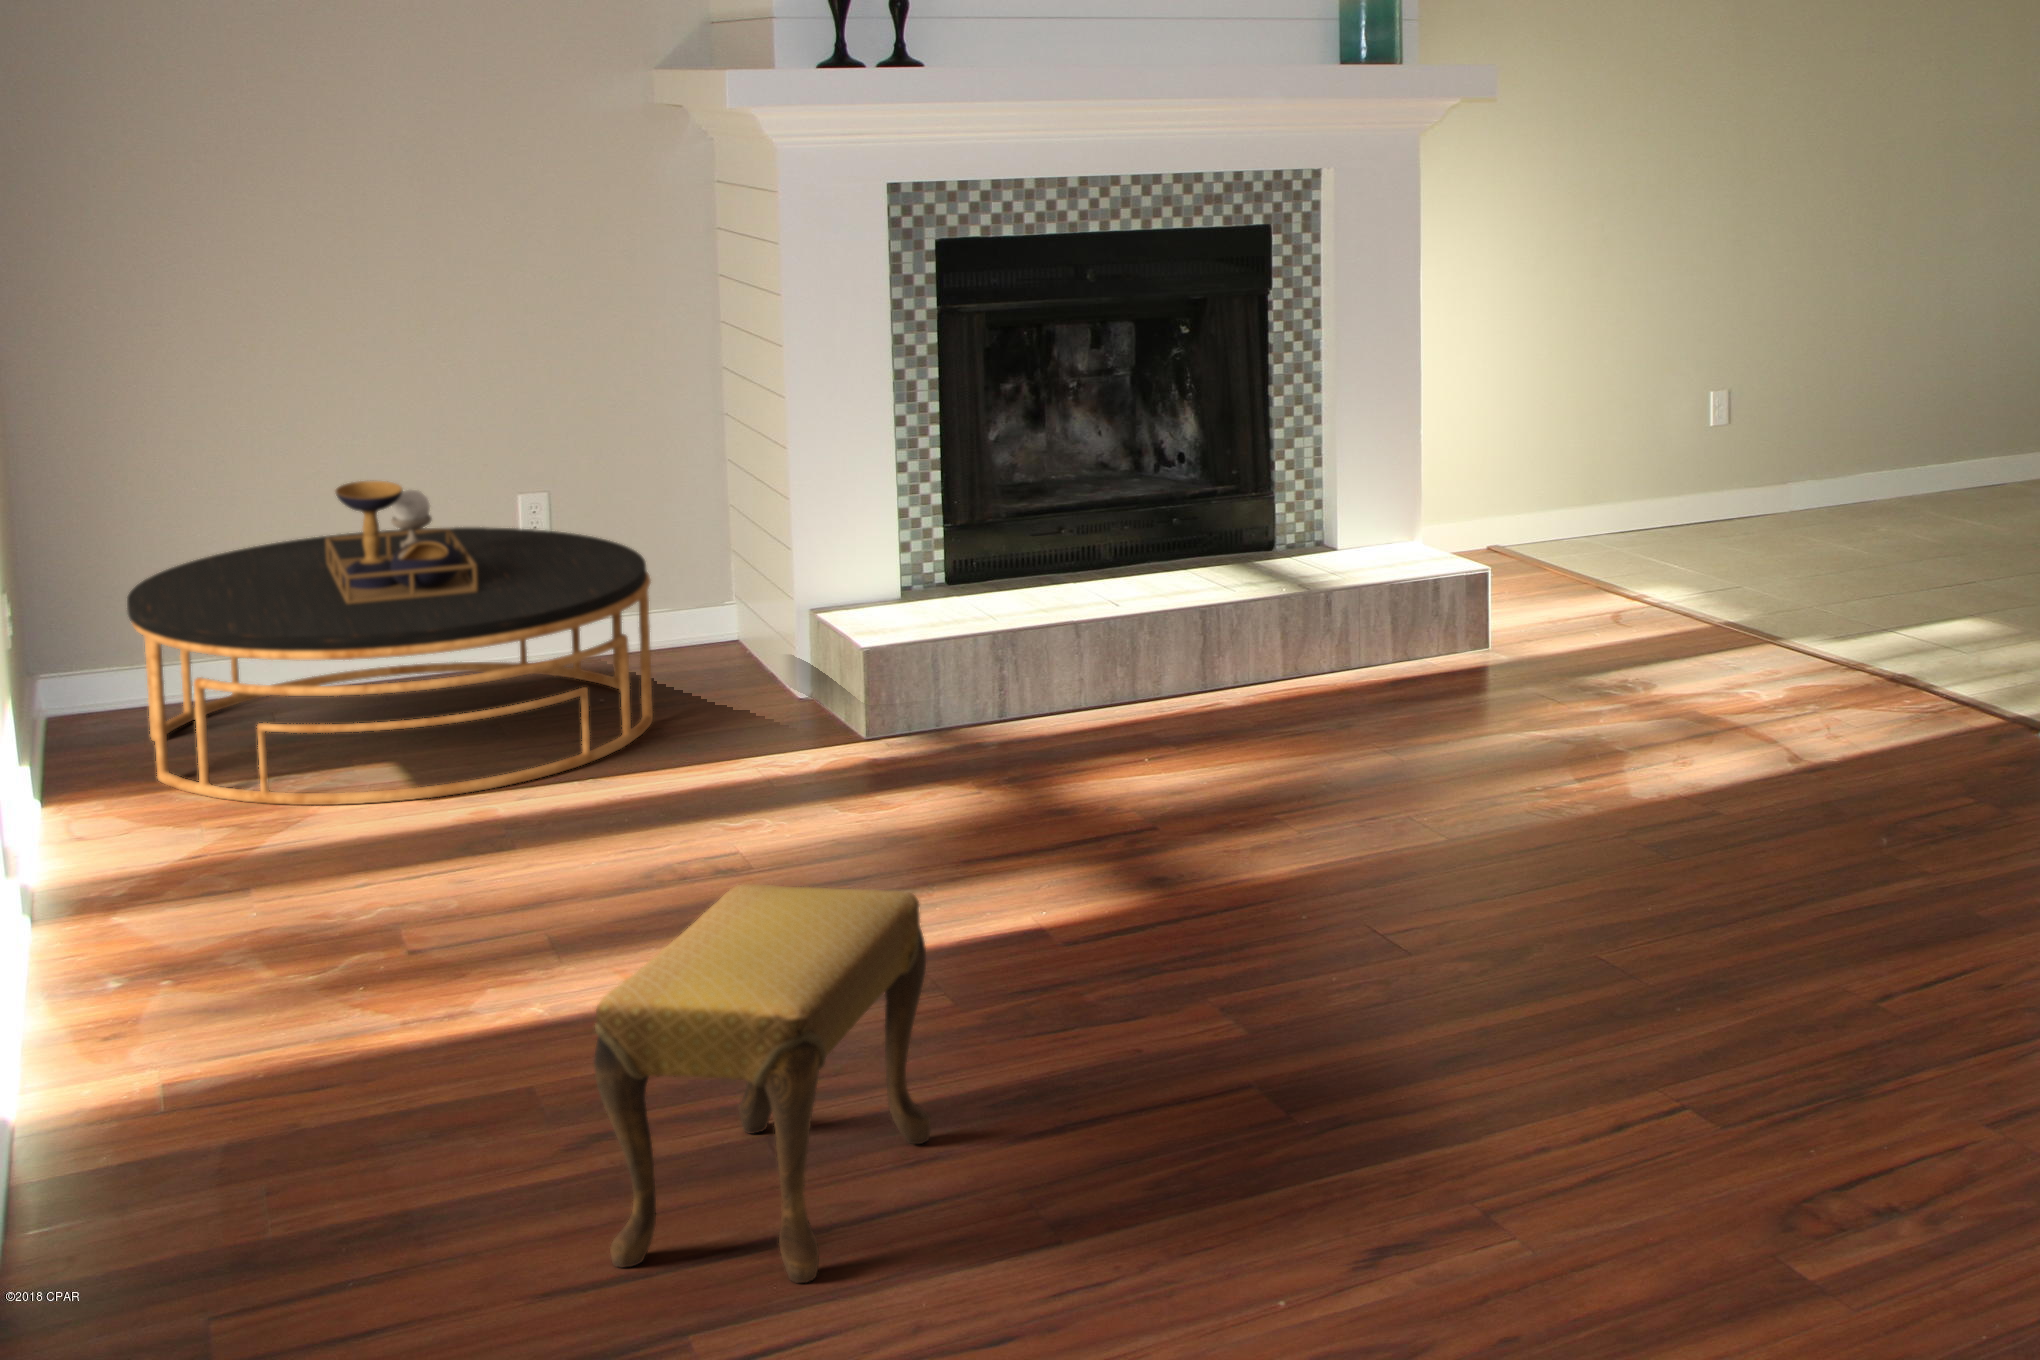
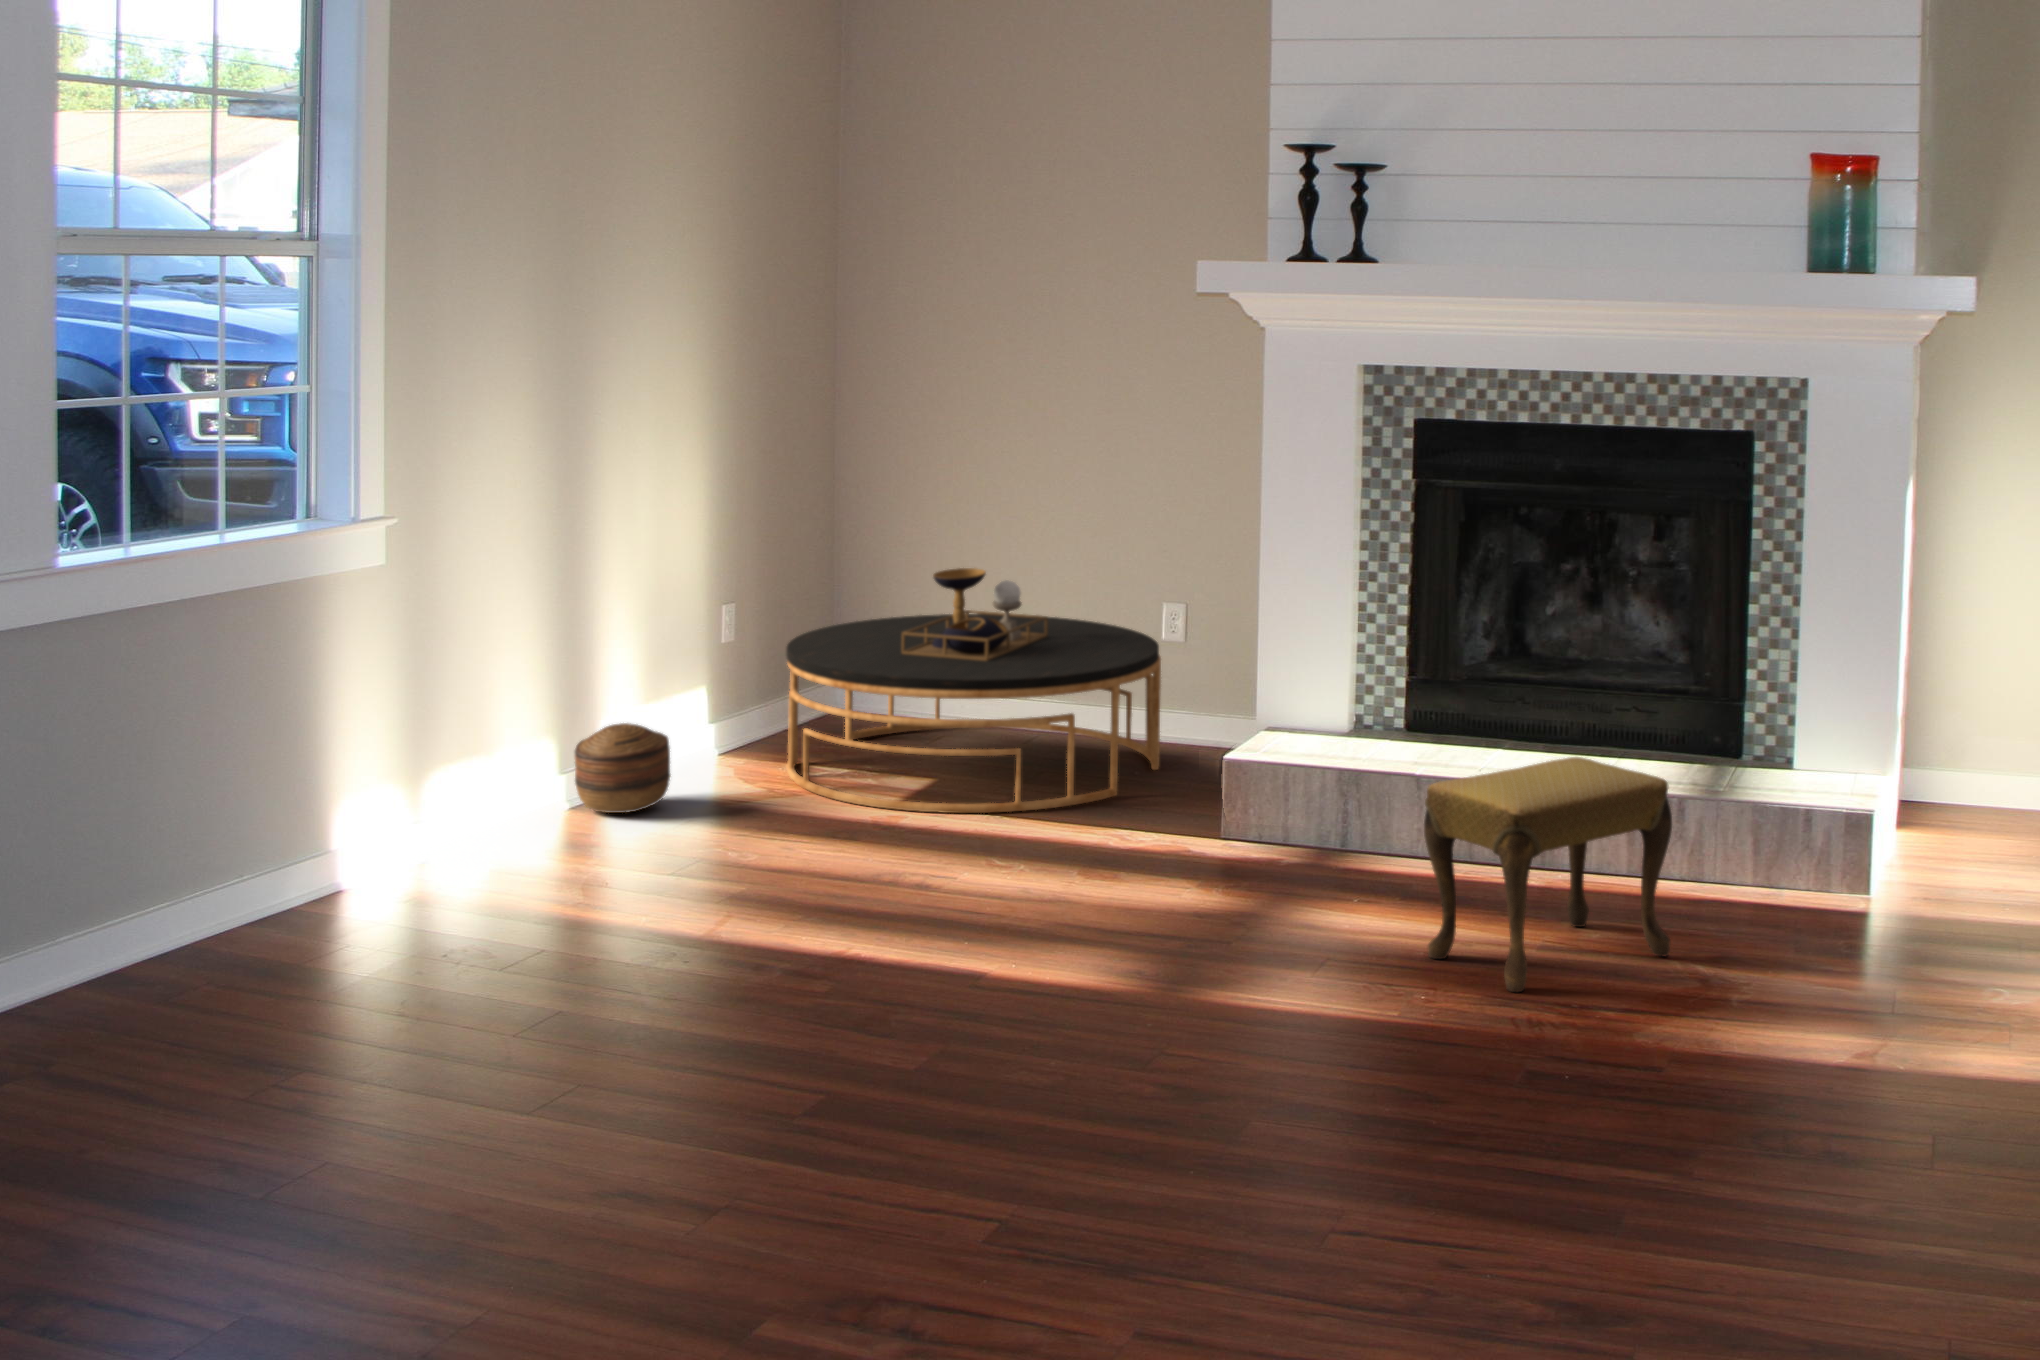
basket: none [9,763,157,893] -> present [575,723,671,813]
footstool: present [594,884,931,1283] -> present [1424,757,1672,993]

